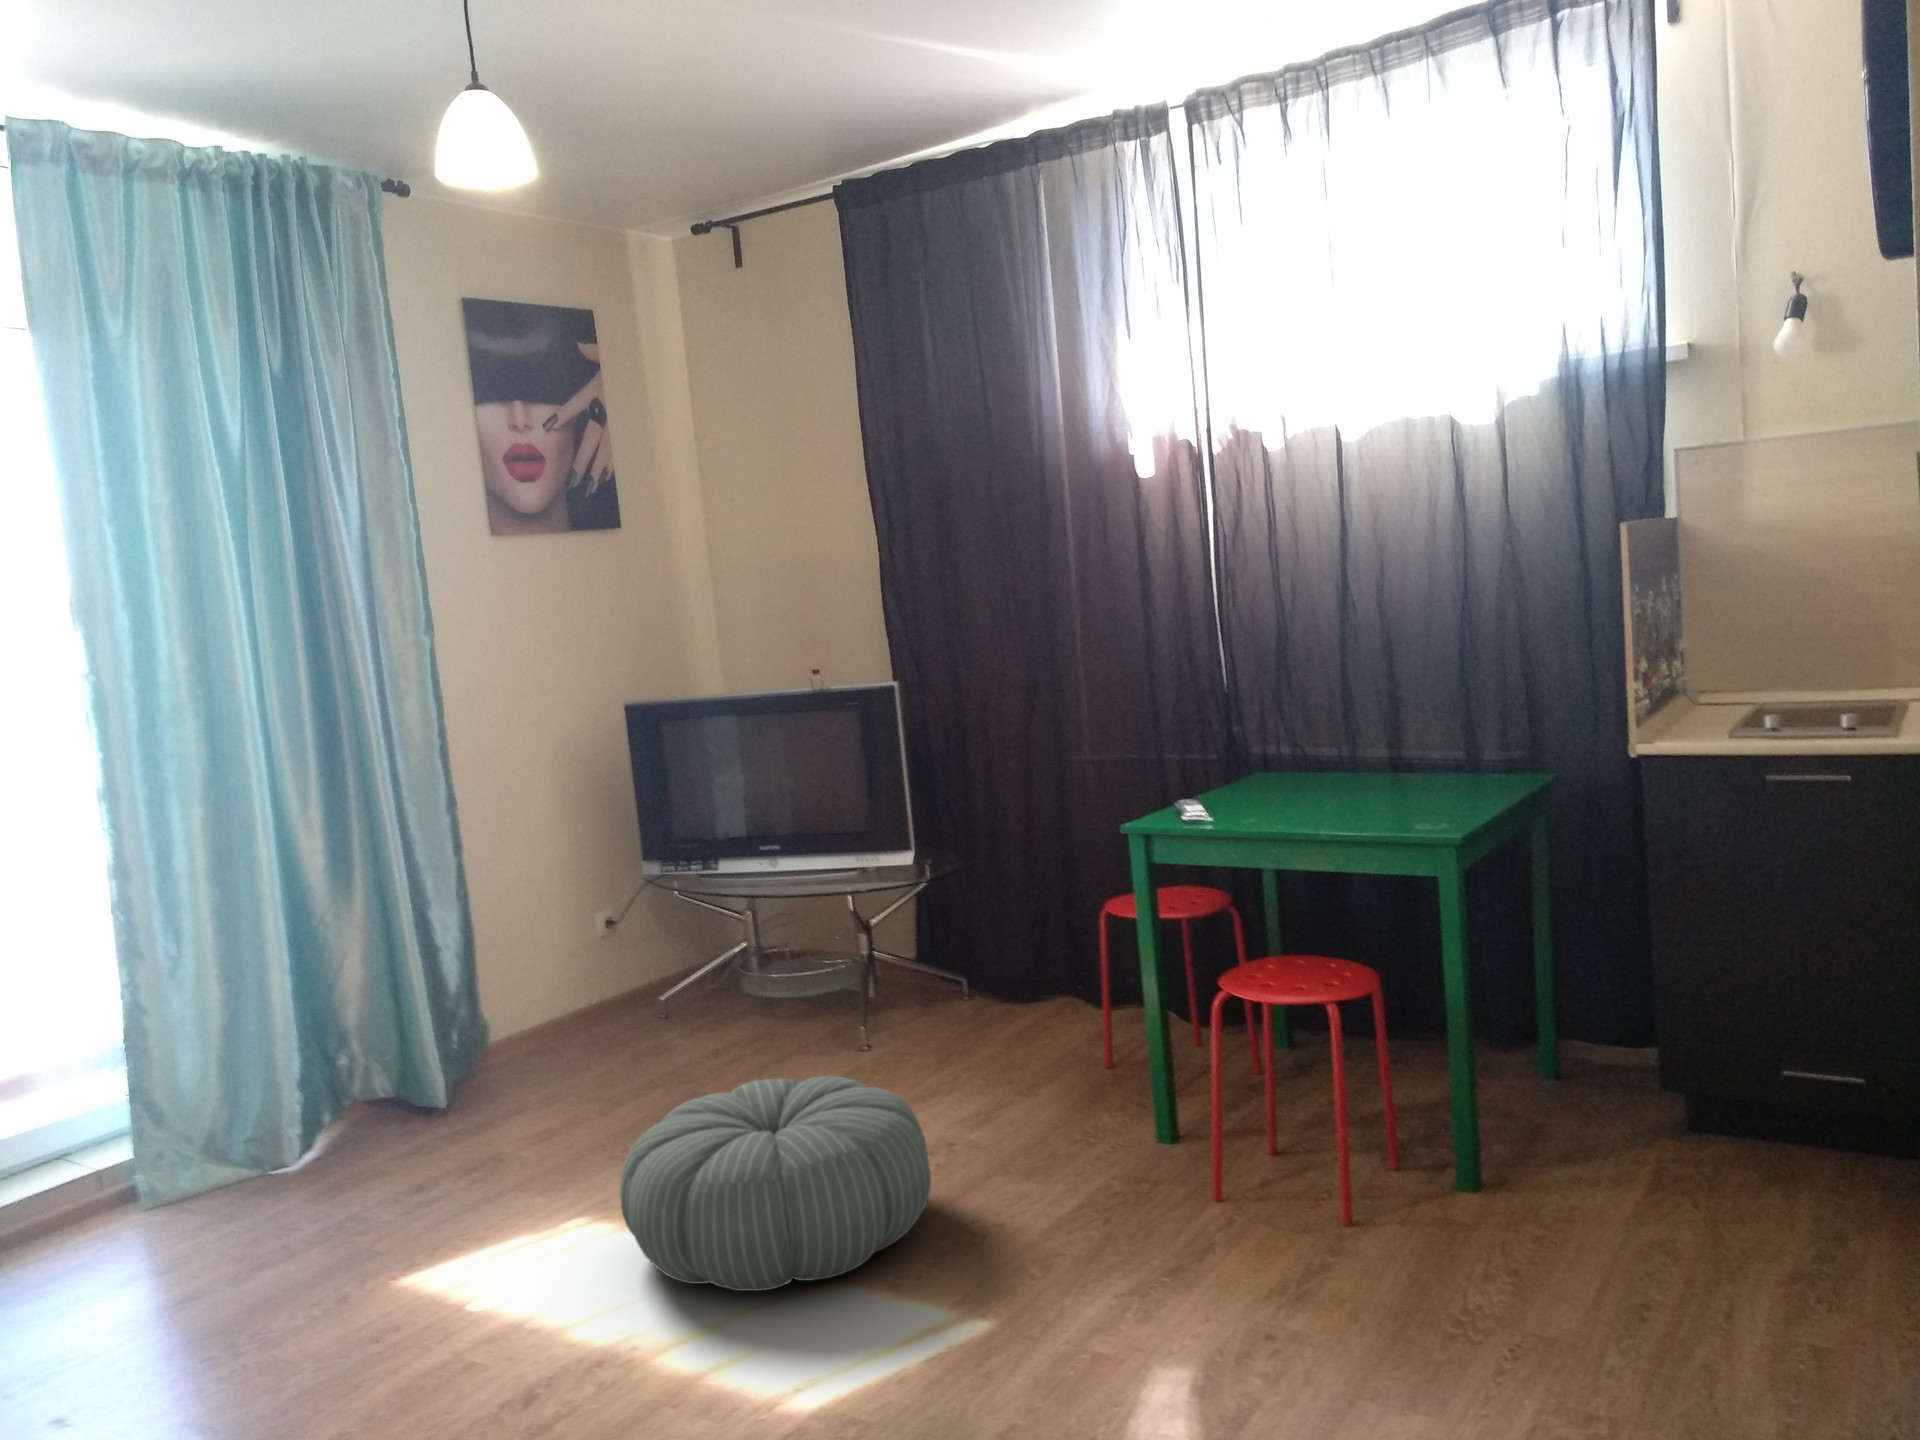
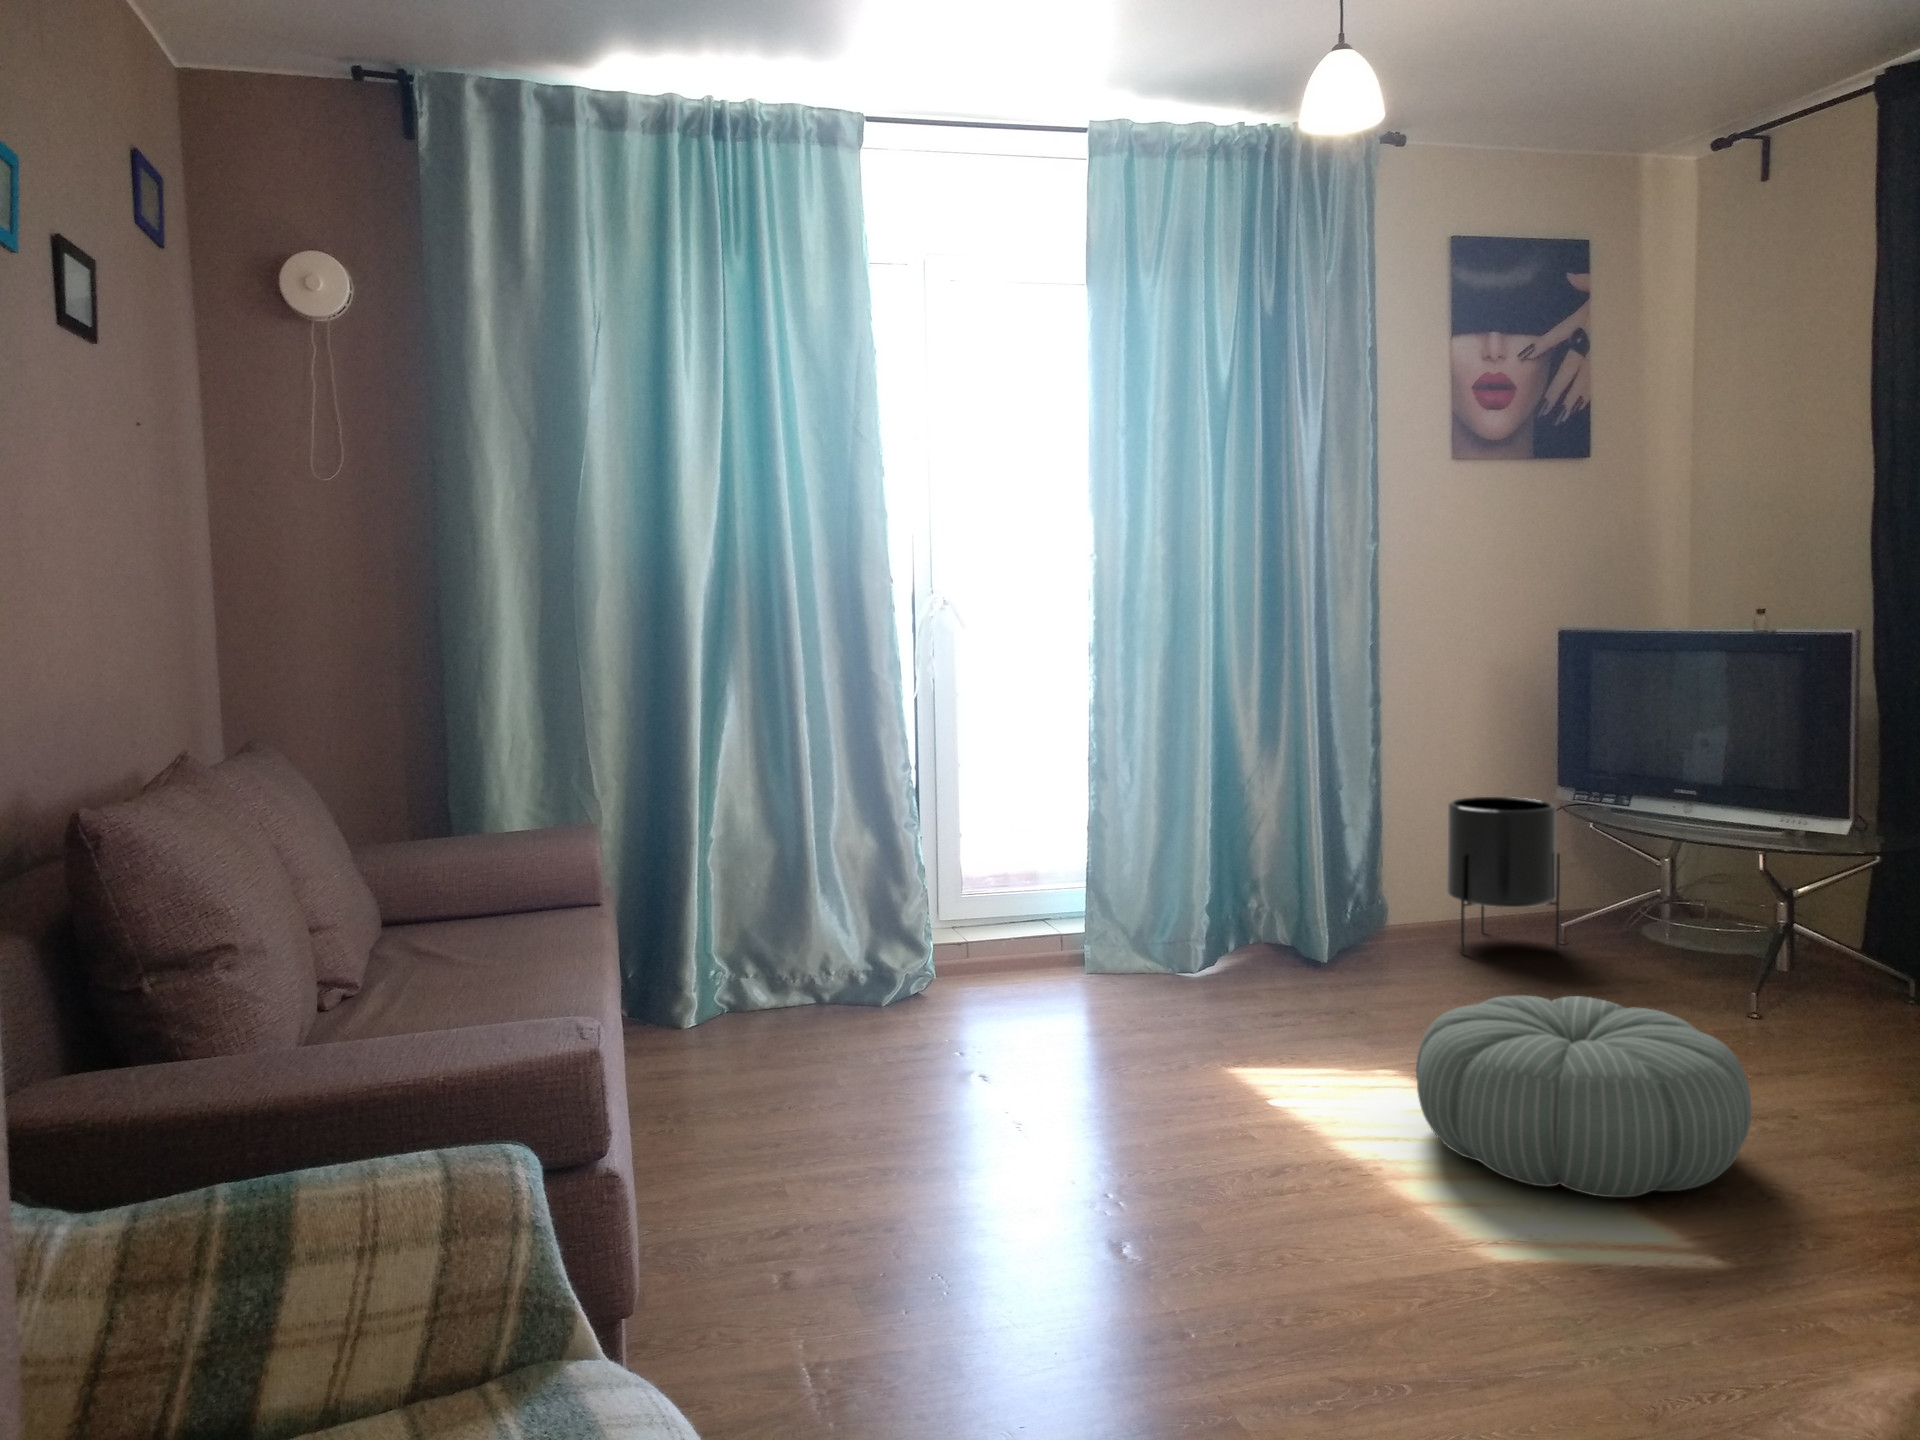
planter: none [542,880,671,1056] -> present [1447,797,1560,953]

